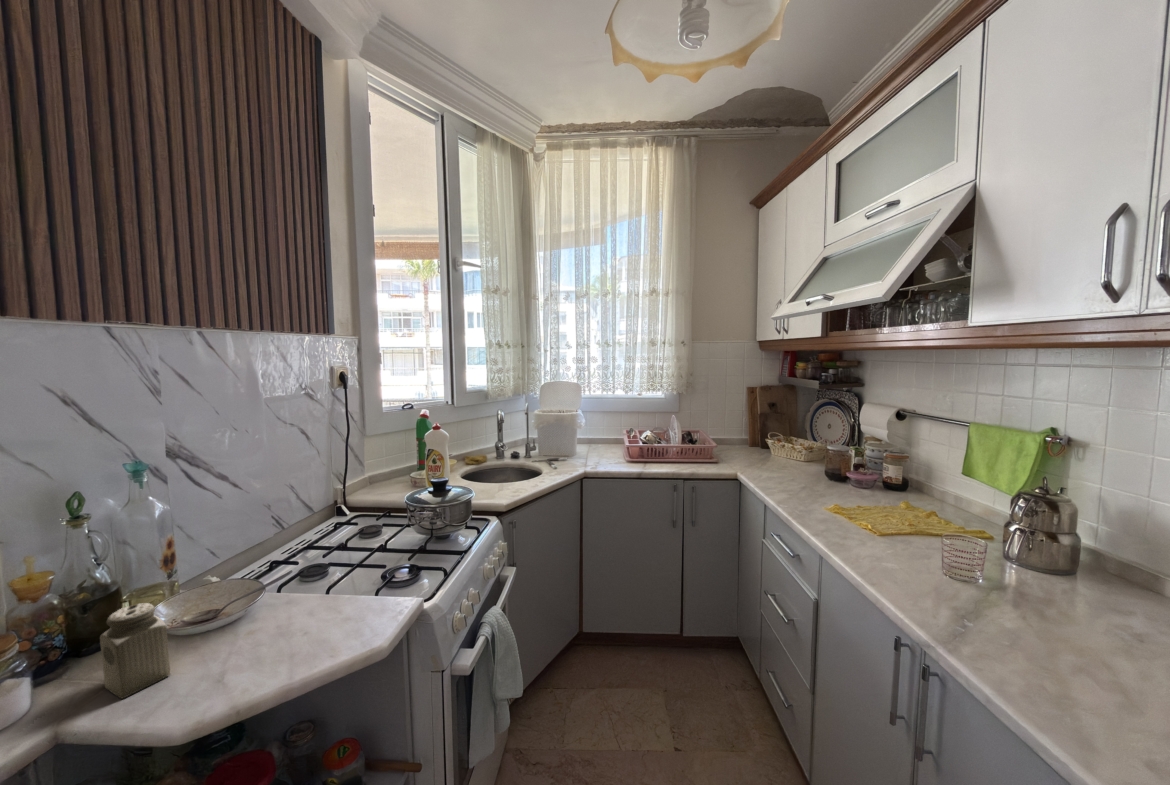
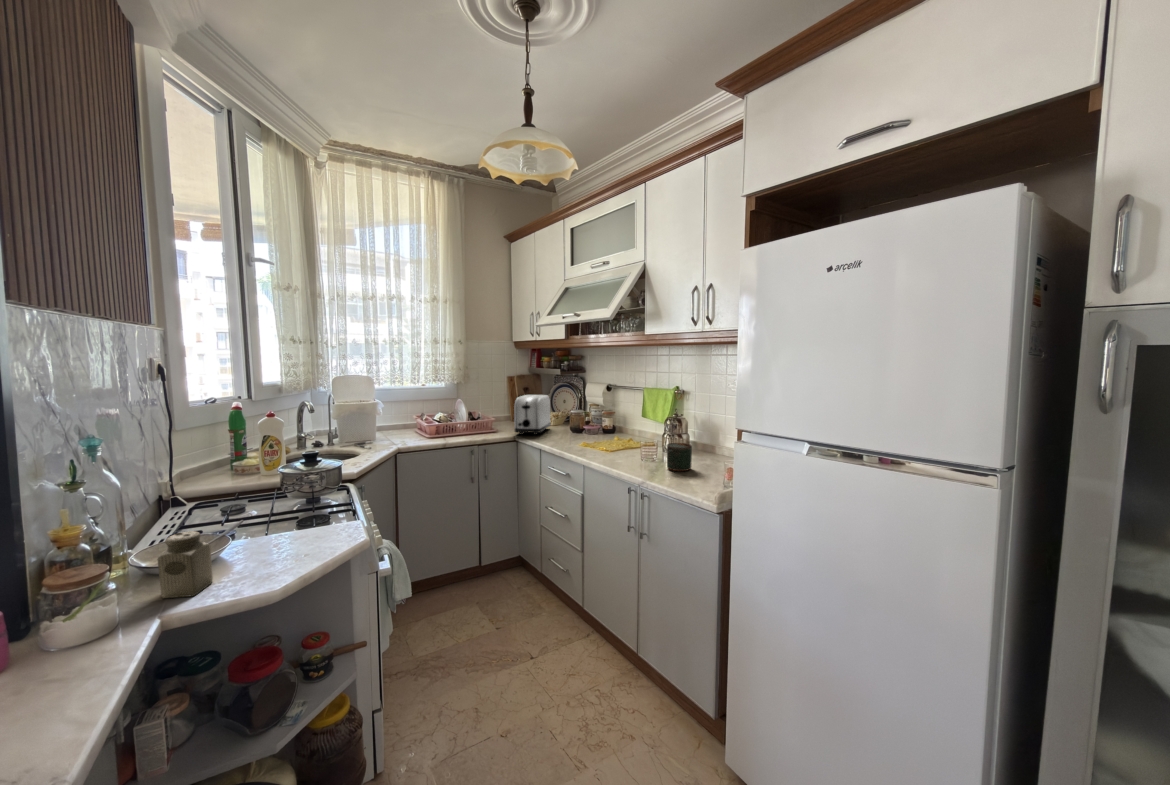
toaster: none [737,415,798,476] -> present [514,395,551,435]
mug: none [1006,562,1088,640] -> present [667,443,692,471]

